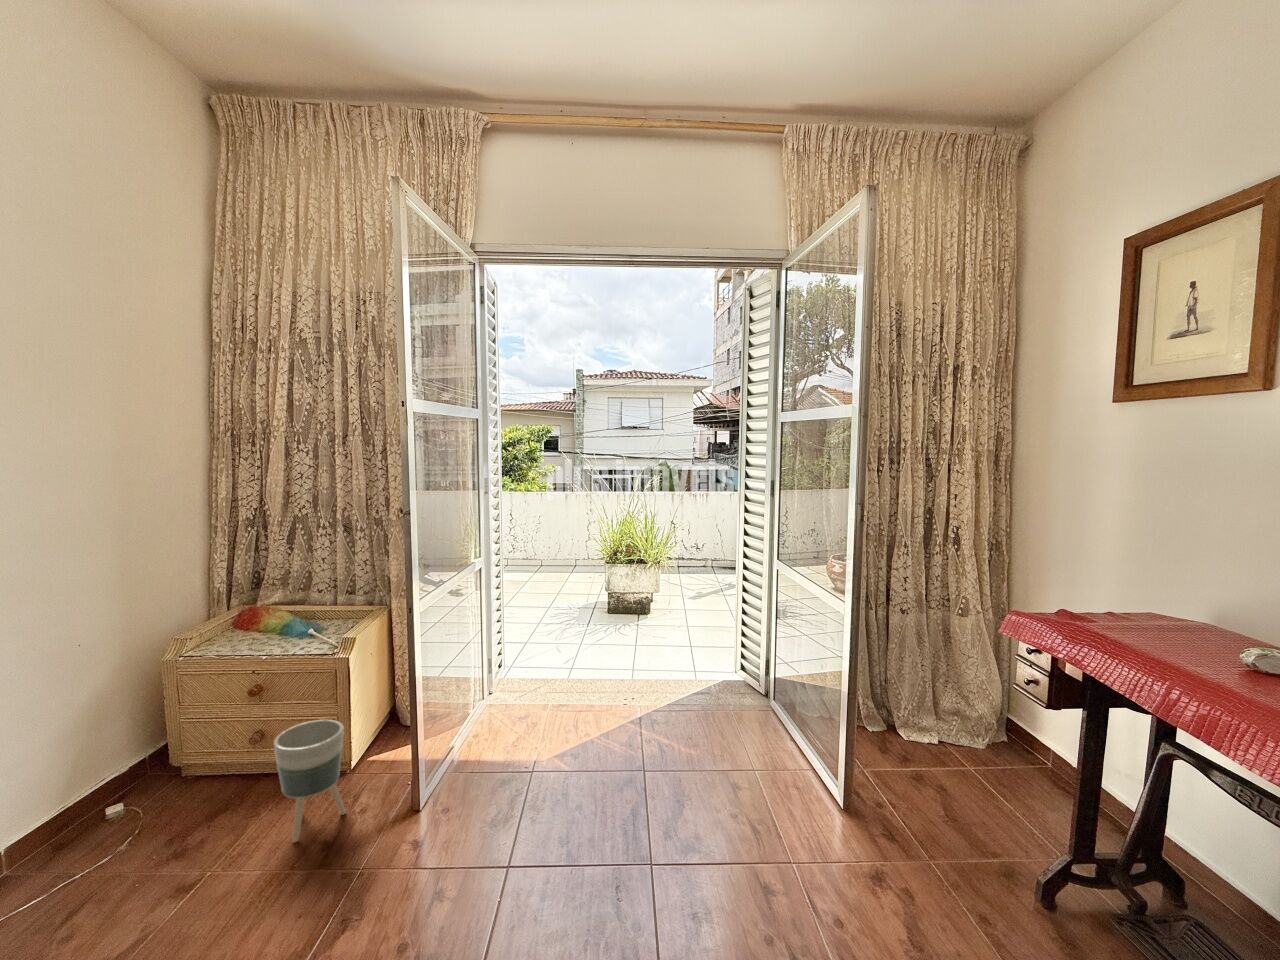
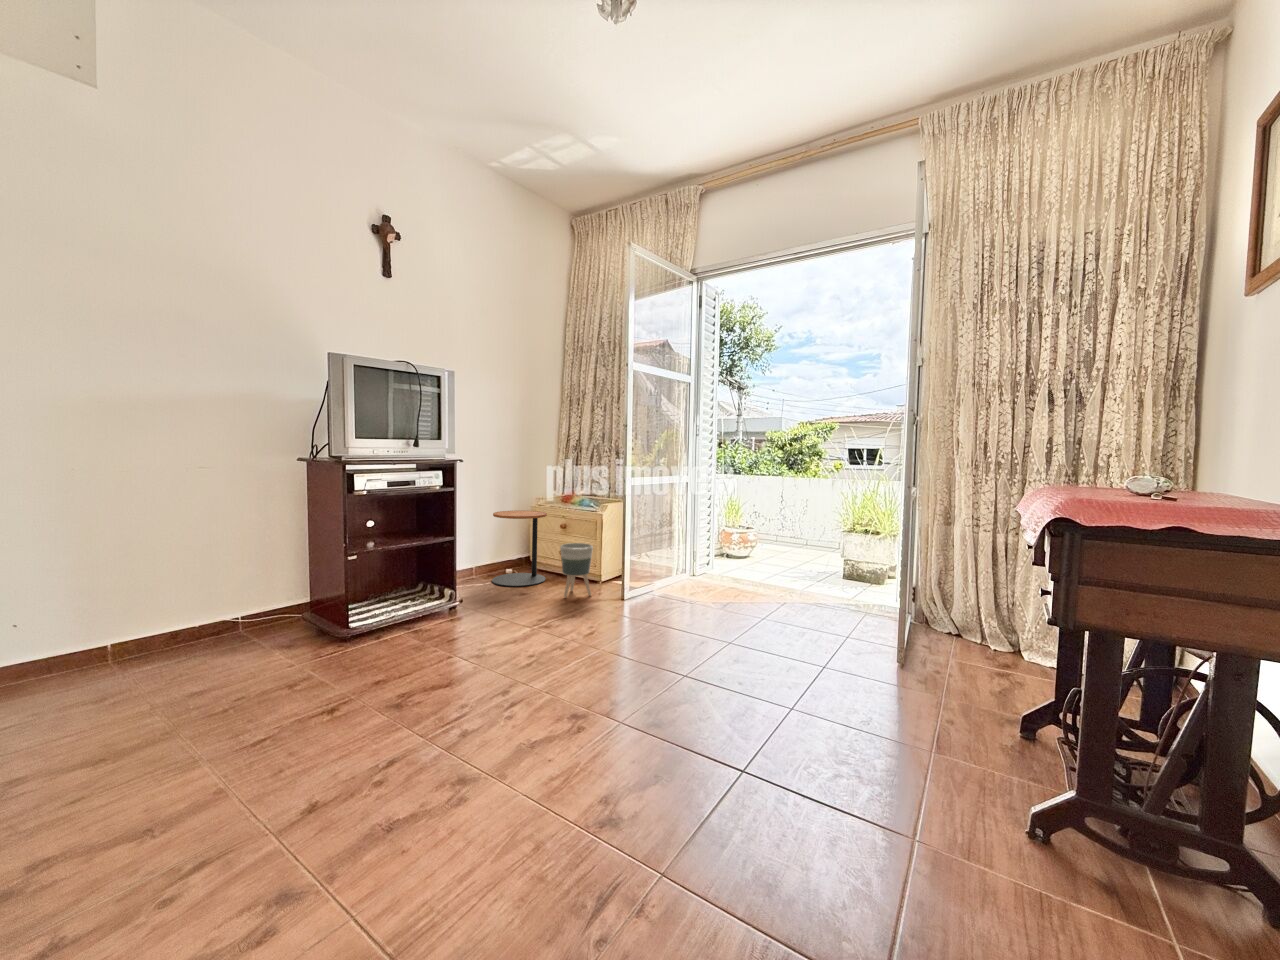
side table: none [71,665,220,858] -> present [492,511,547,587]

